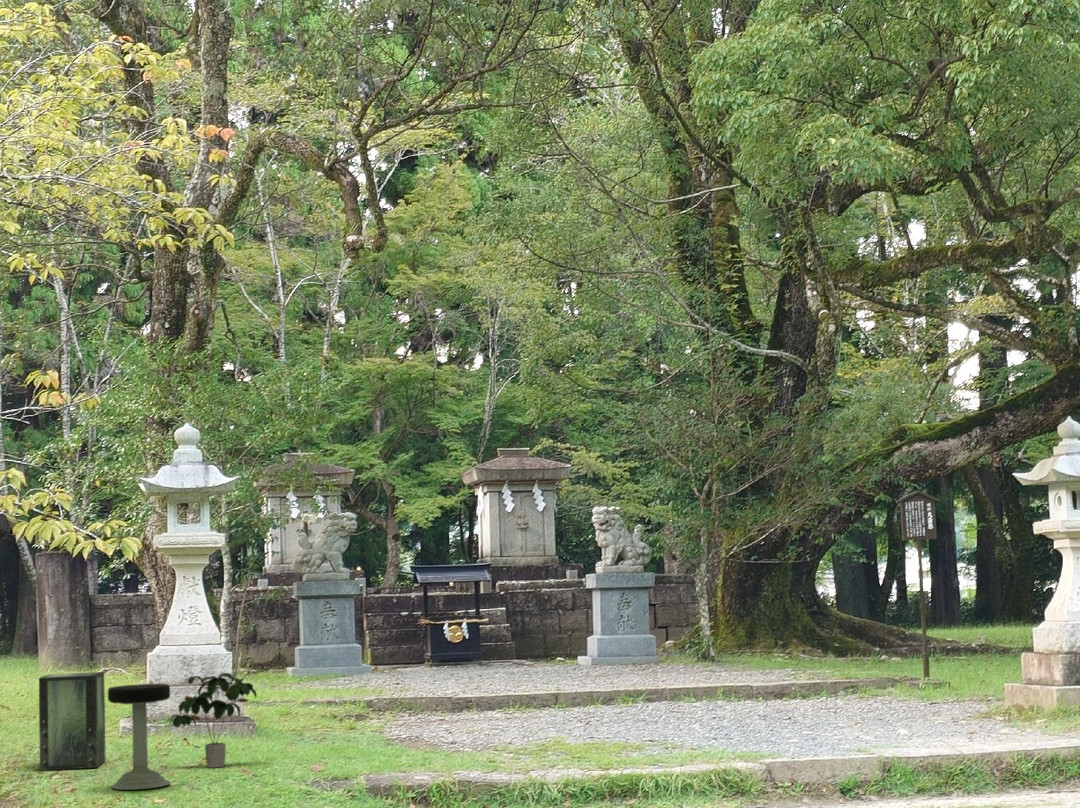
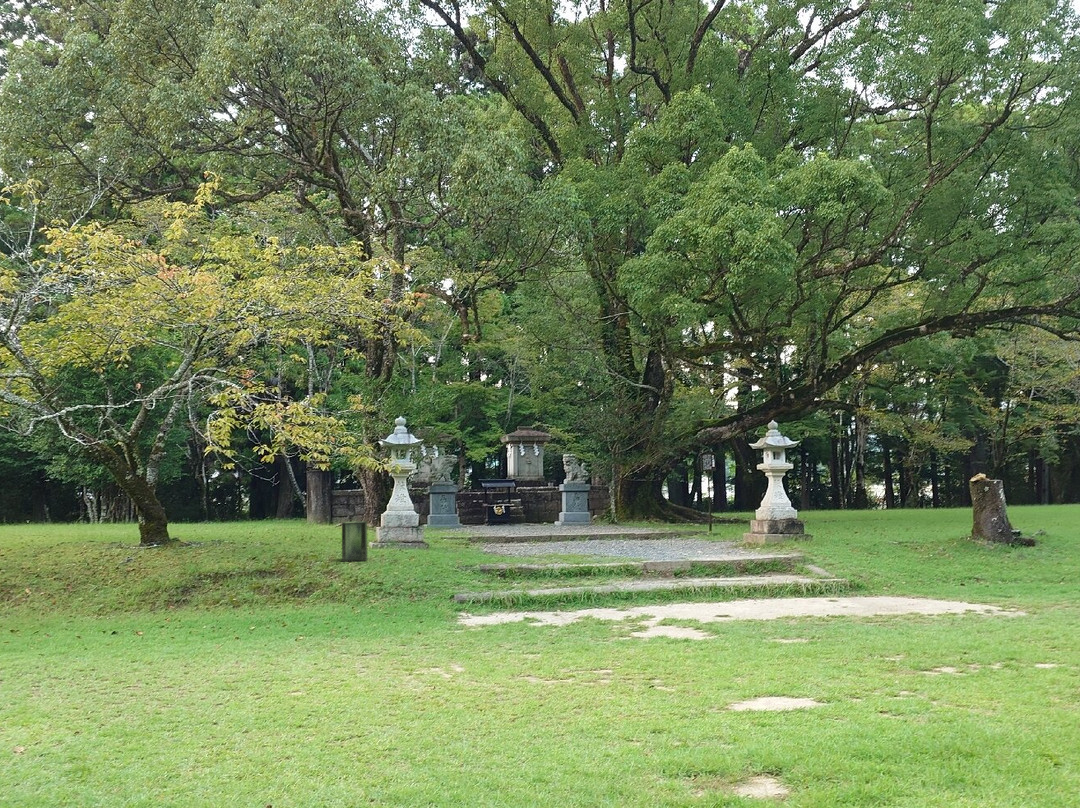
potted plant: present [170,673,256,768] -> none [397,522,433,561]
stool: present [108,684,170,790] -> none [376,526,401,568]

